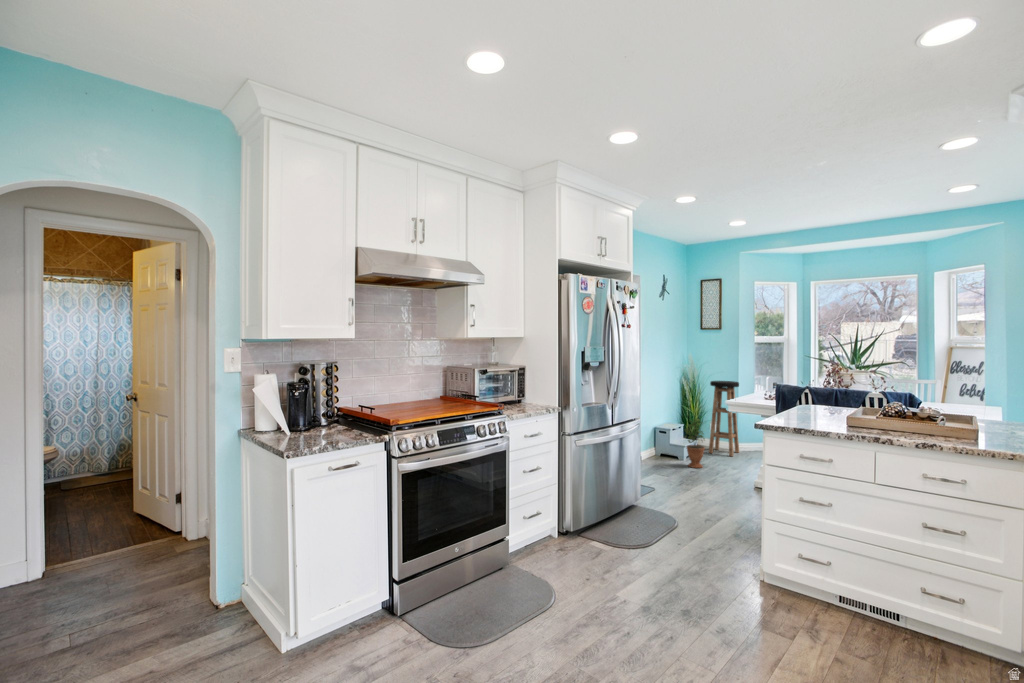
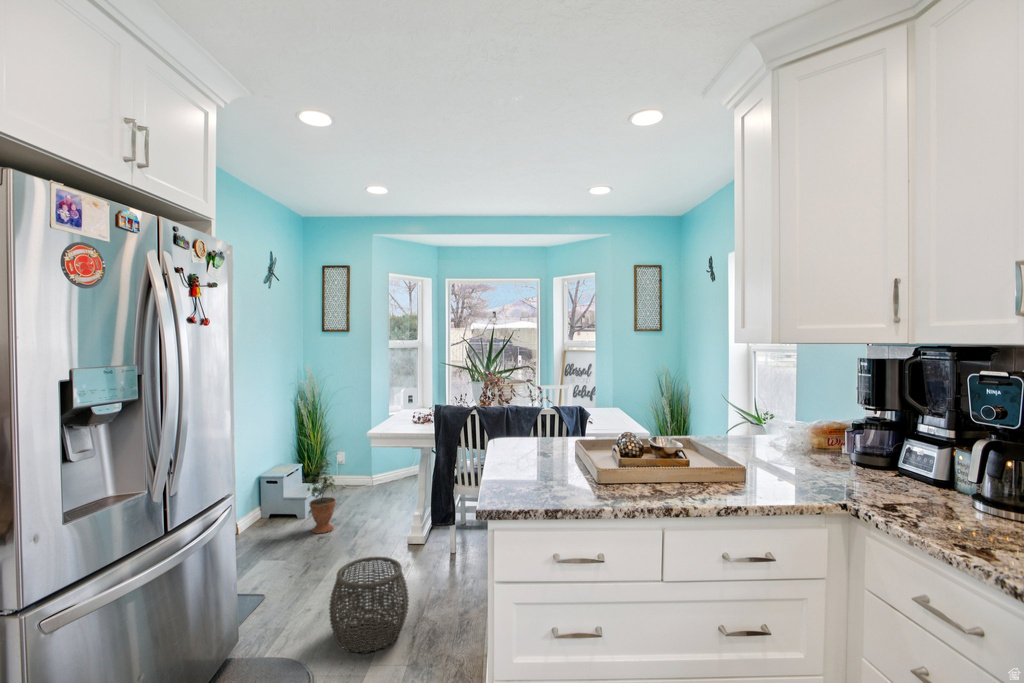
bar stool: present [709,381,739,456] -> none [337,398,375,499]
woven basket: none [690,471,741,523] -> present [329,557,409,653]

